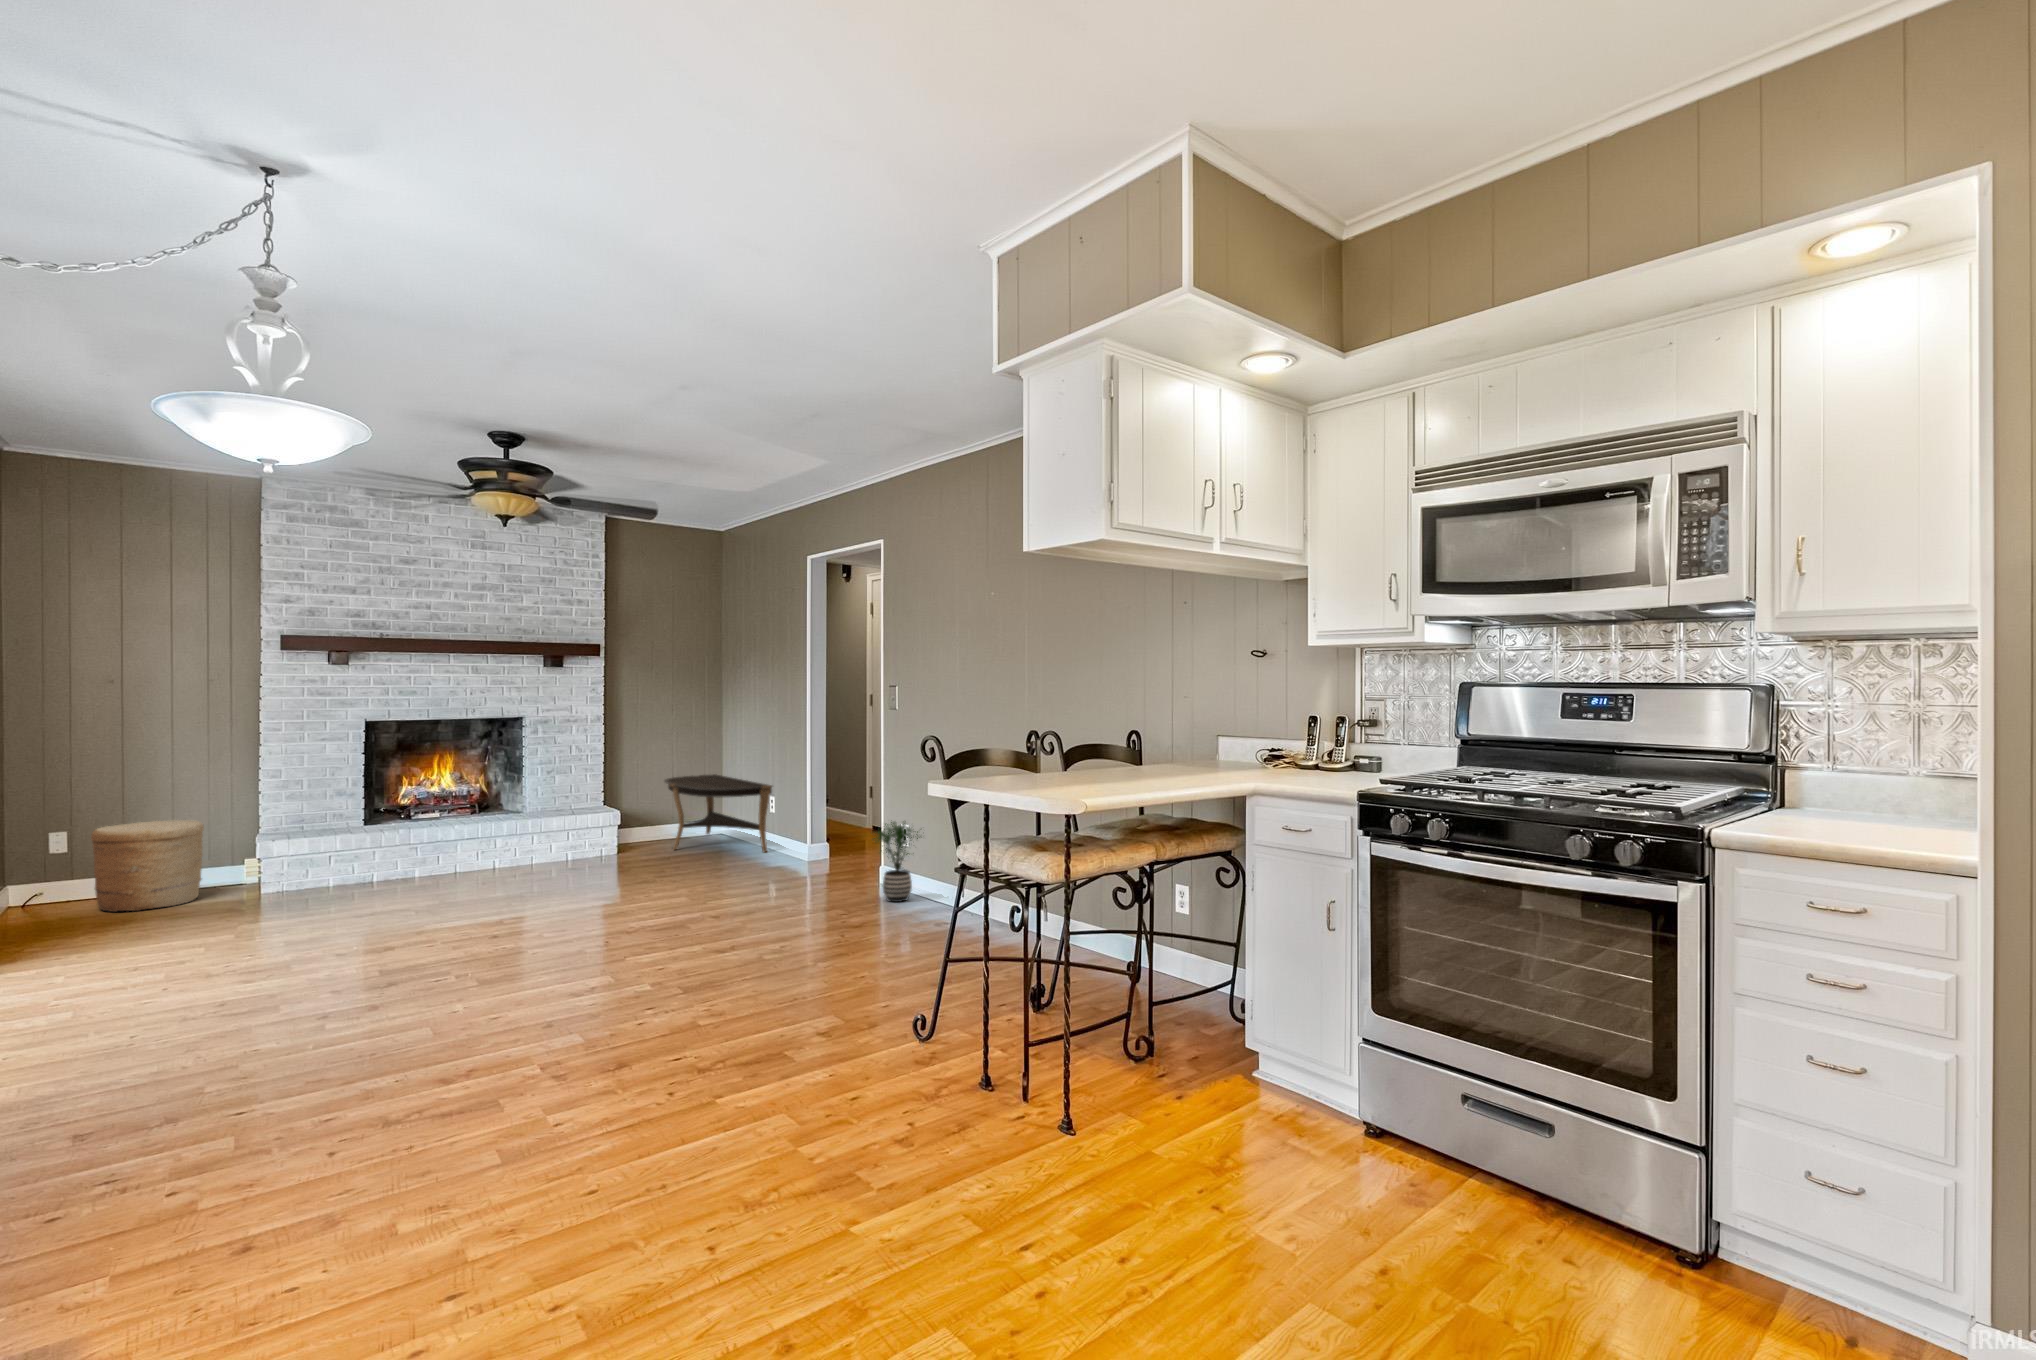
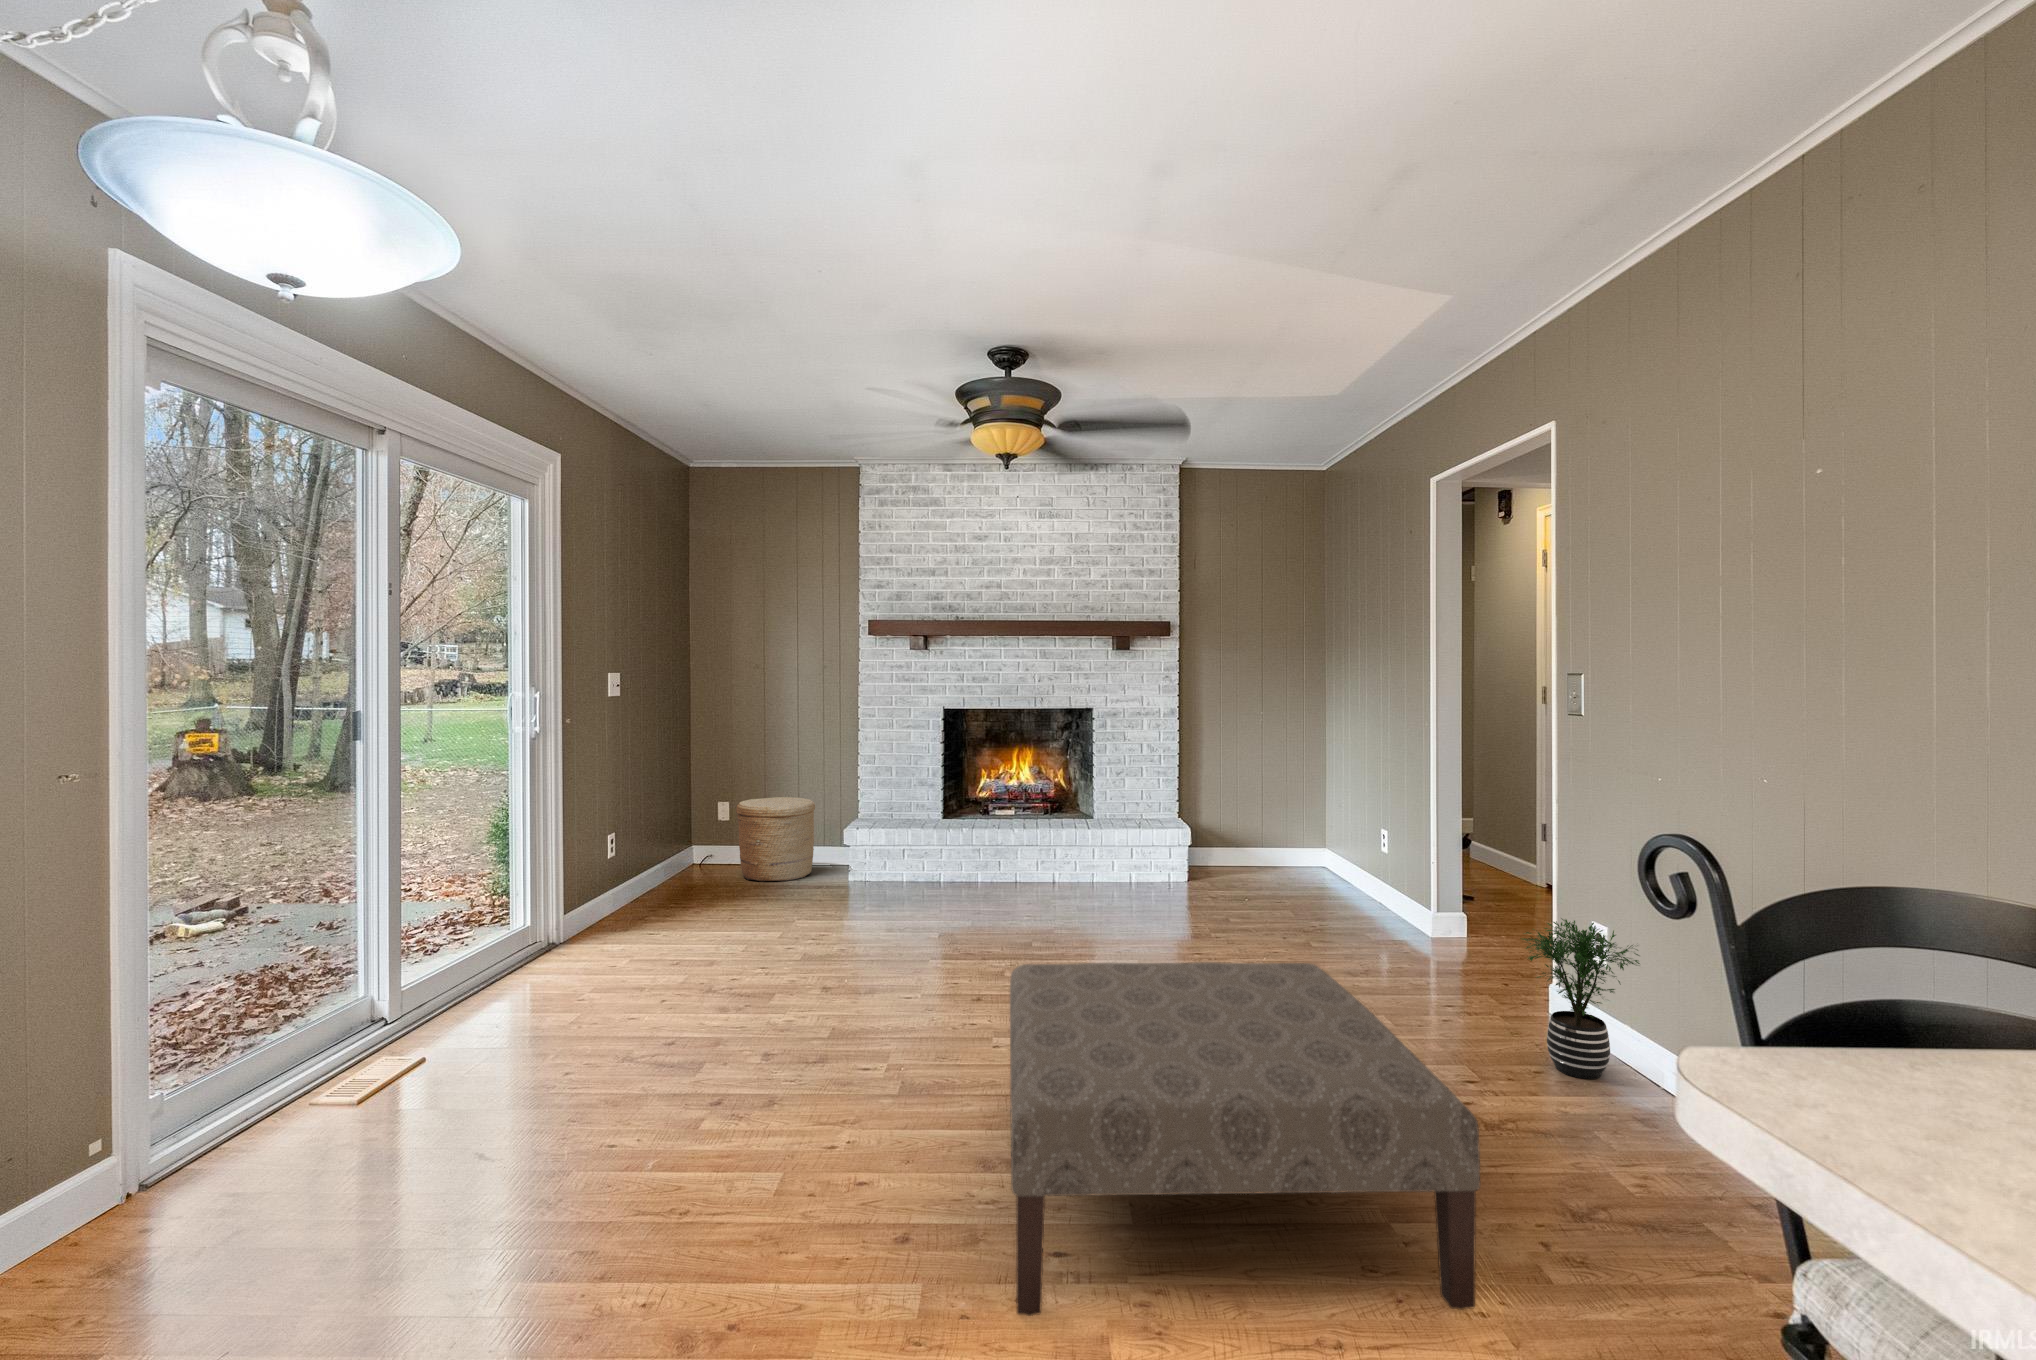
coffee table: present [664,774,772,852] -> none [1249,788,1387,912]
ottoman: none [582,855,874,1029] -> present [1010,962,1480,1316]

